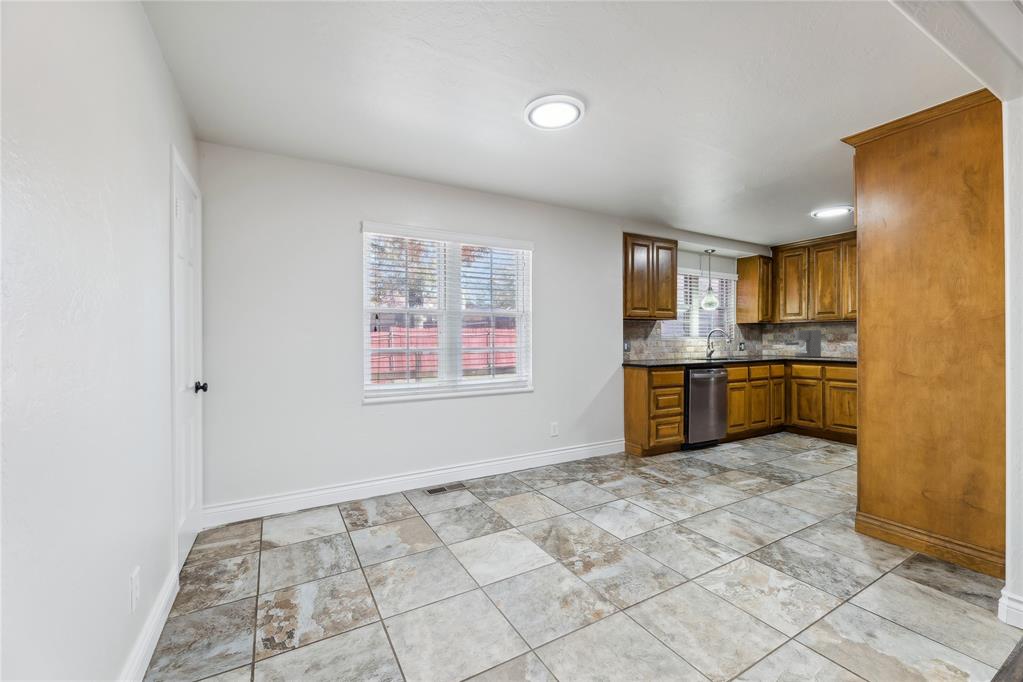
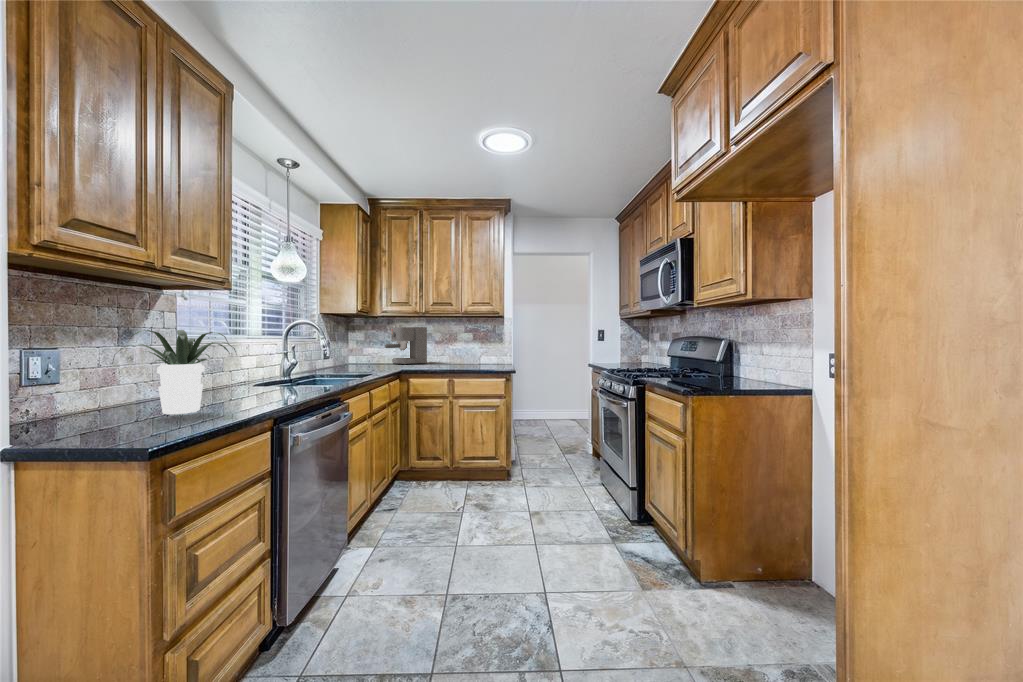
potted plant: none [642,336,676,363] -> present [113,330,236,414]

